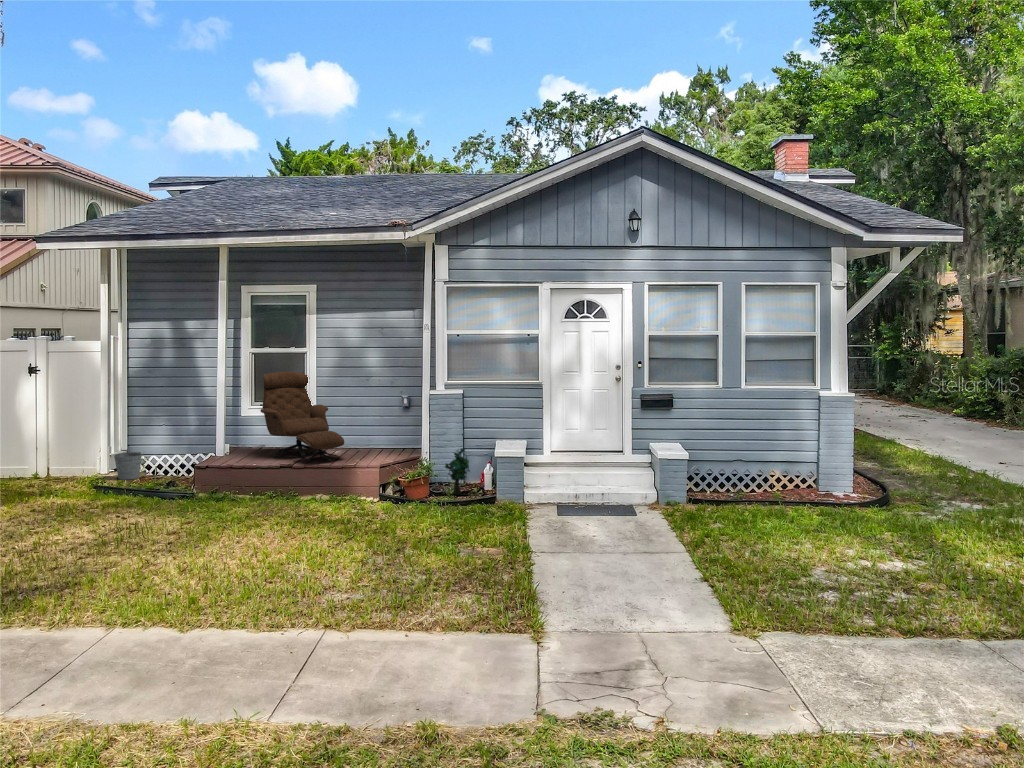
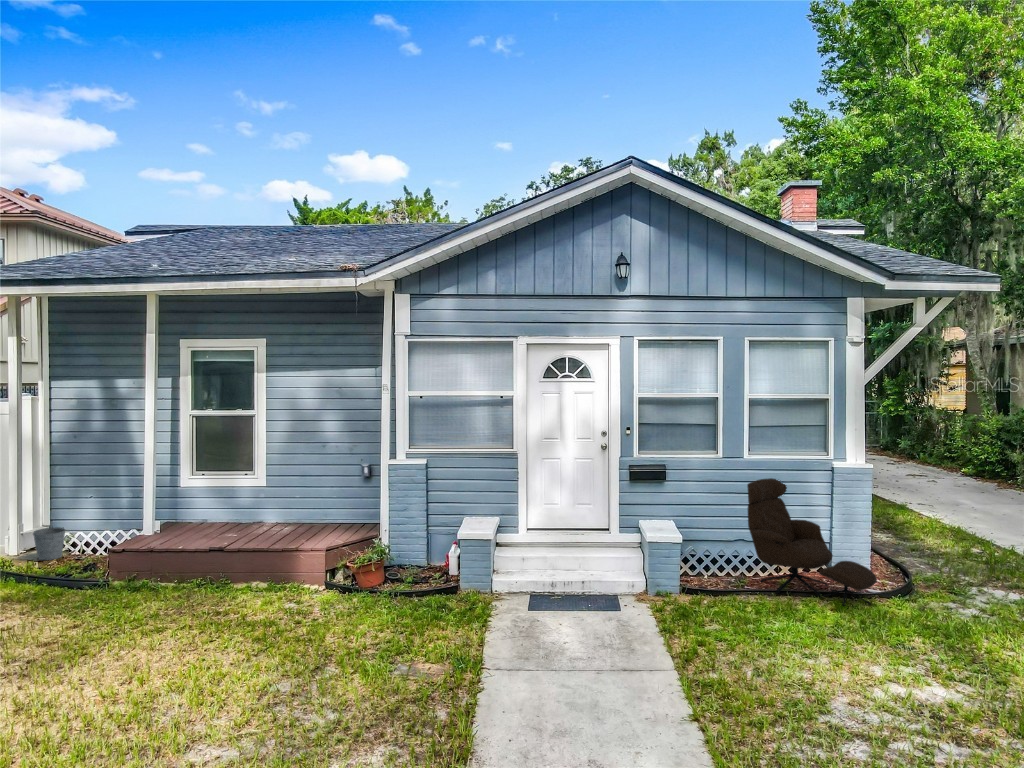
lounge chair: present [260,372,344,462] -> present [747,478,877,606]
decorative plant: present [445,448,470,494] -> none [404,528,435,581]

